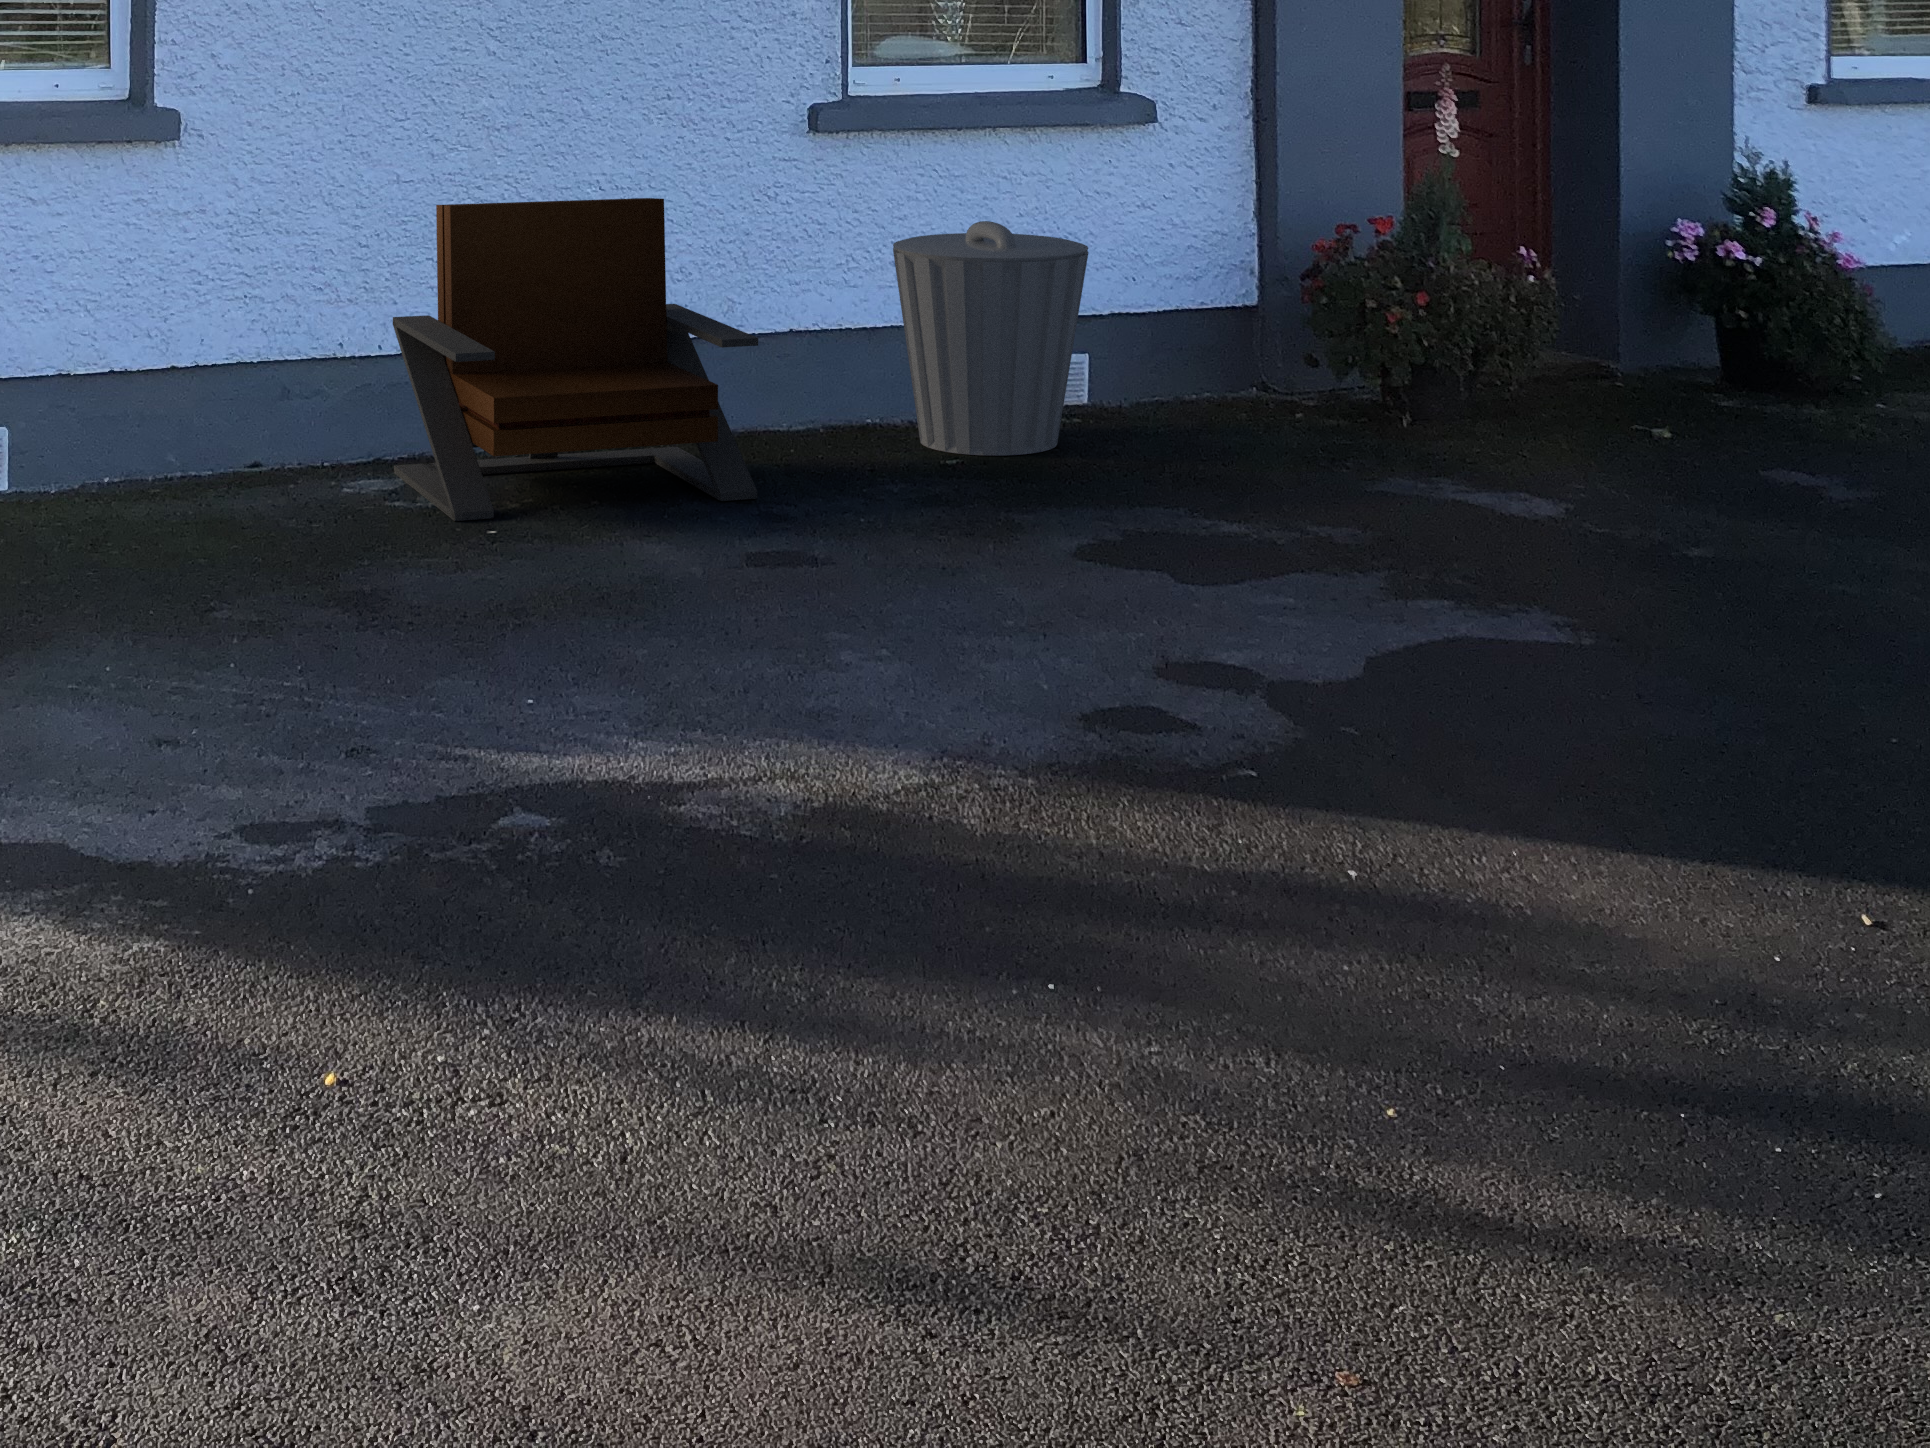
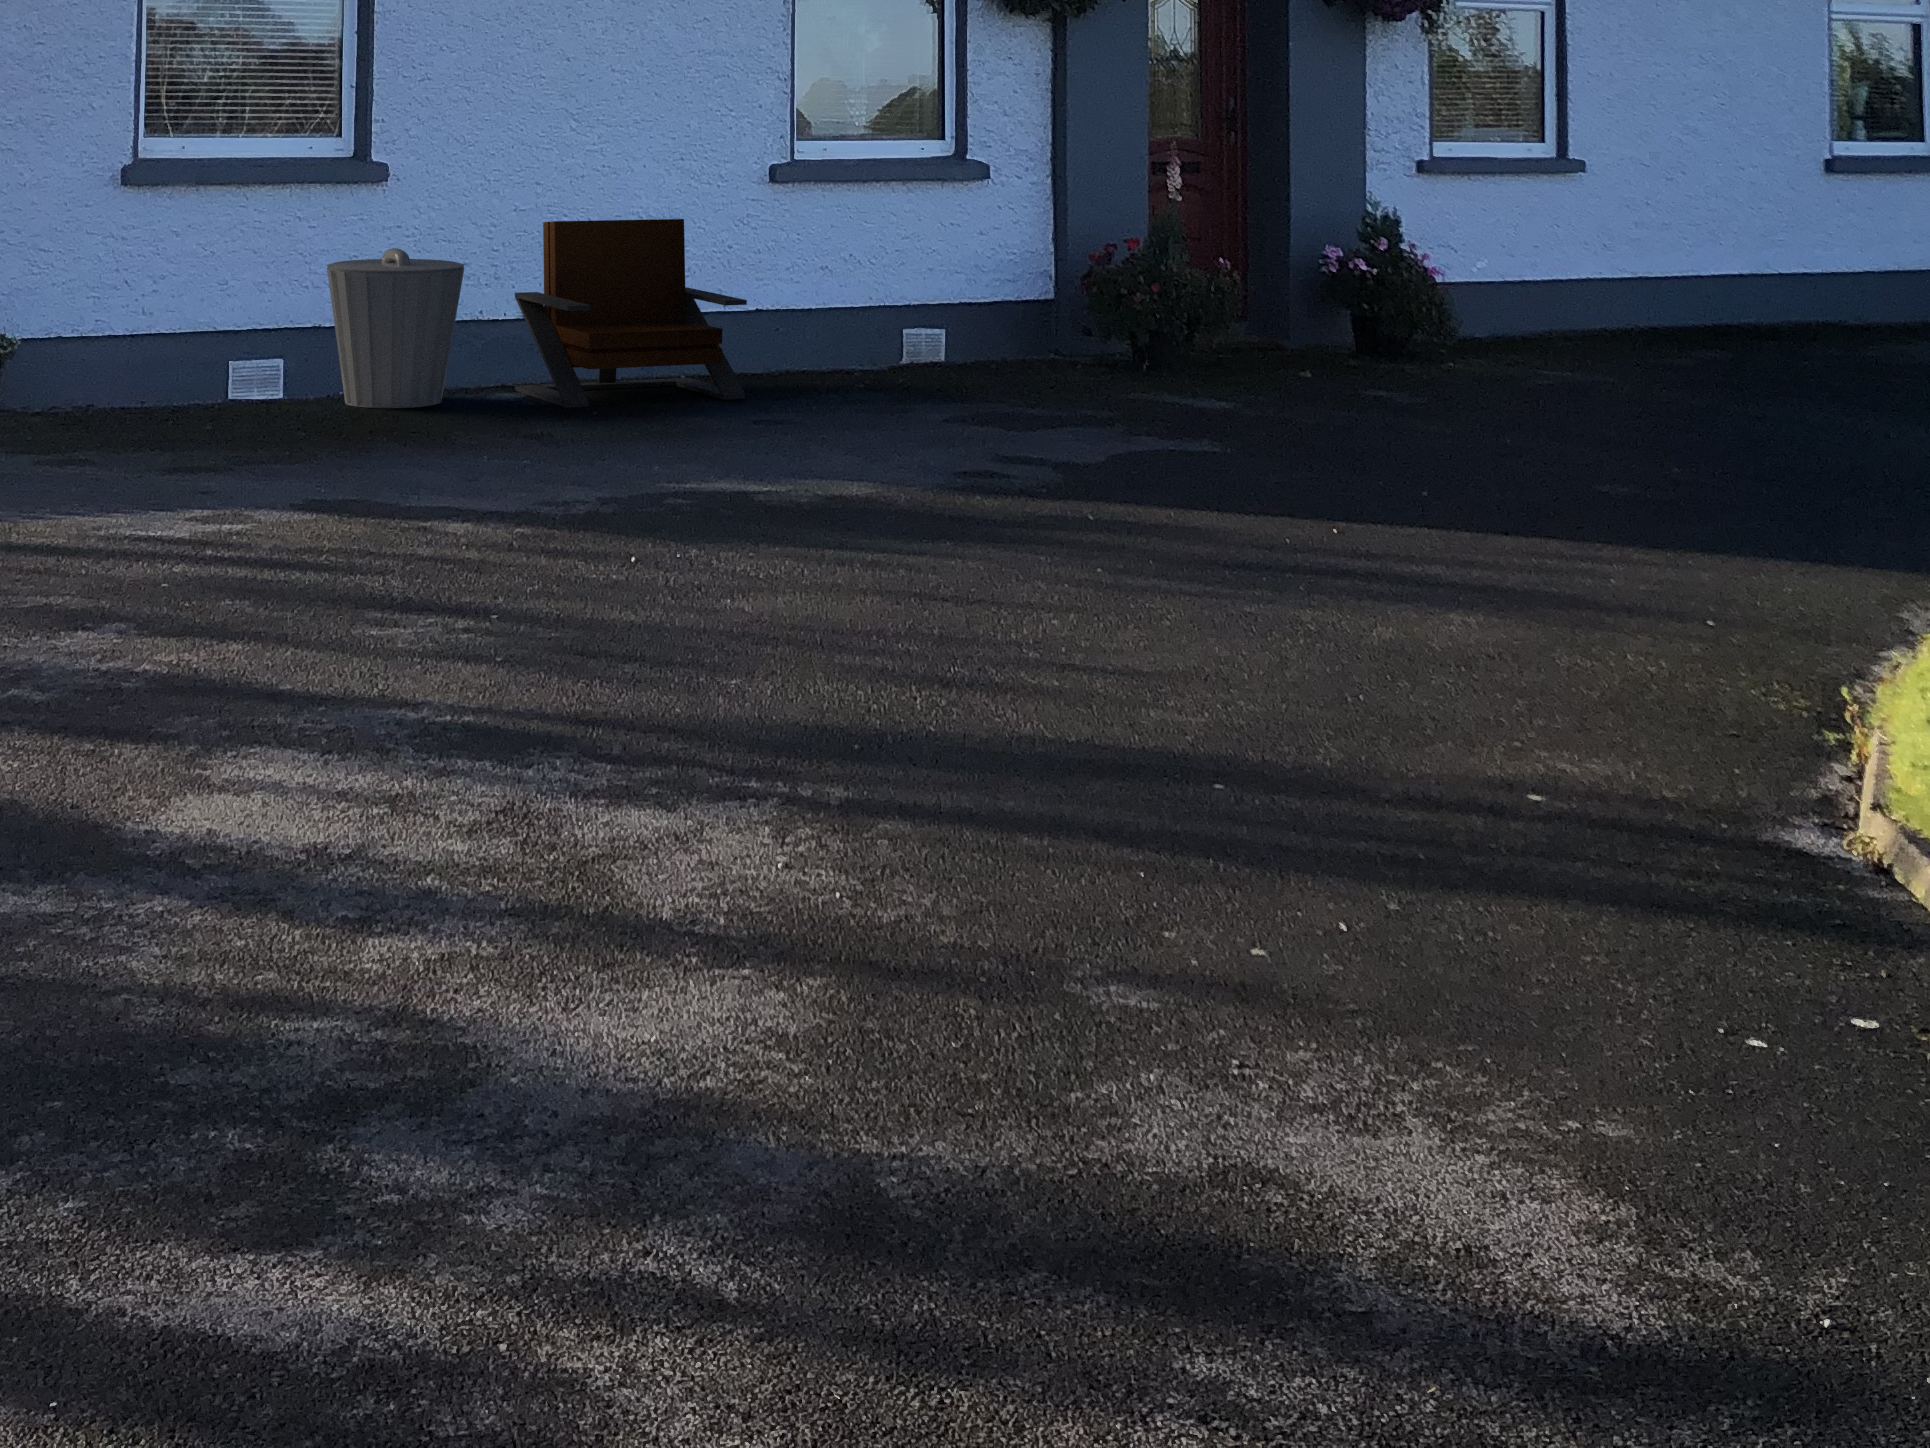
trash can: present [893,221,1088,456] -> present [327,248,464,408]

